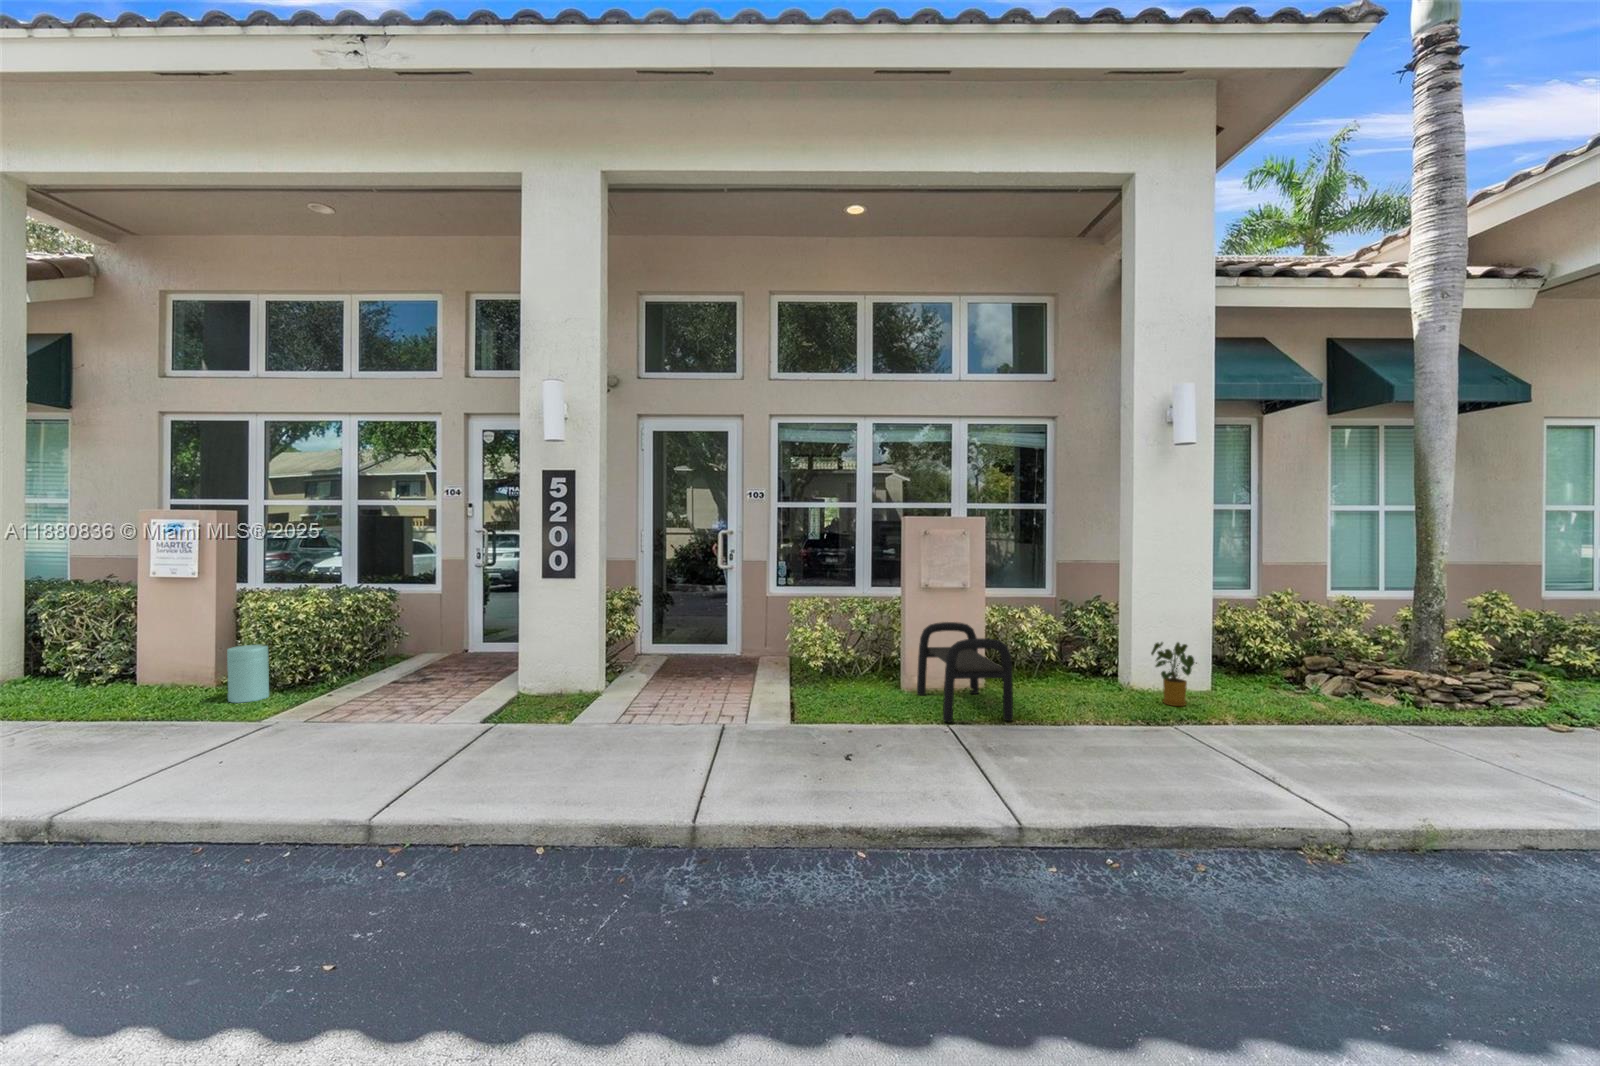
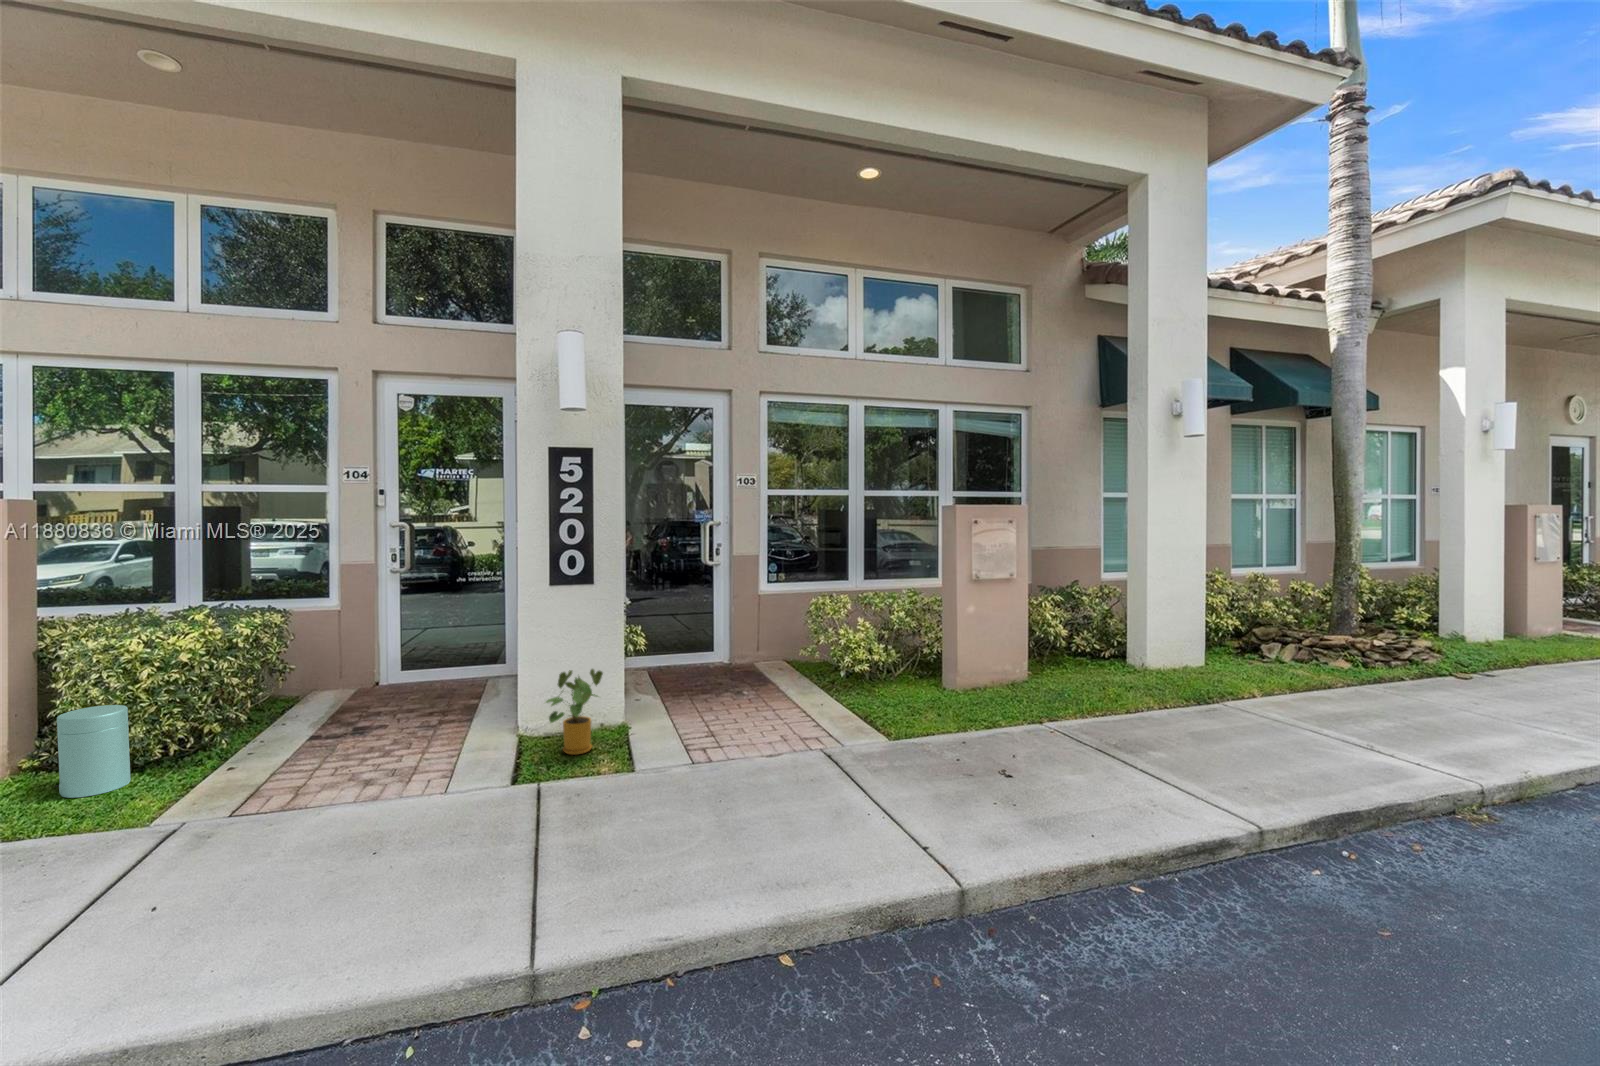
bench: present [917,622,1013,722] -> none [968,617,1095,722]
house plant: present [1151,642,1197,706] -> present [546,669,603,755]

